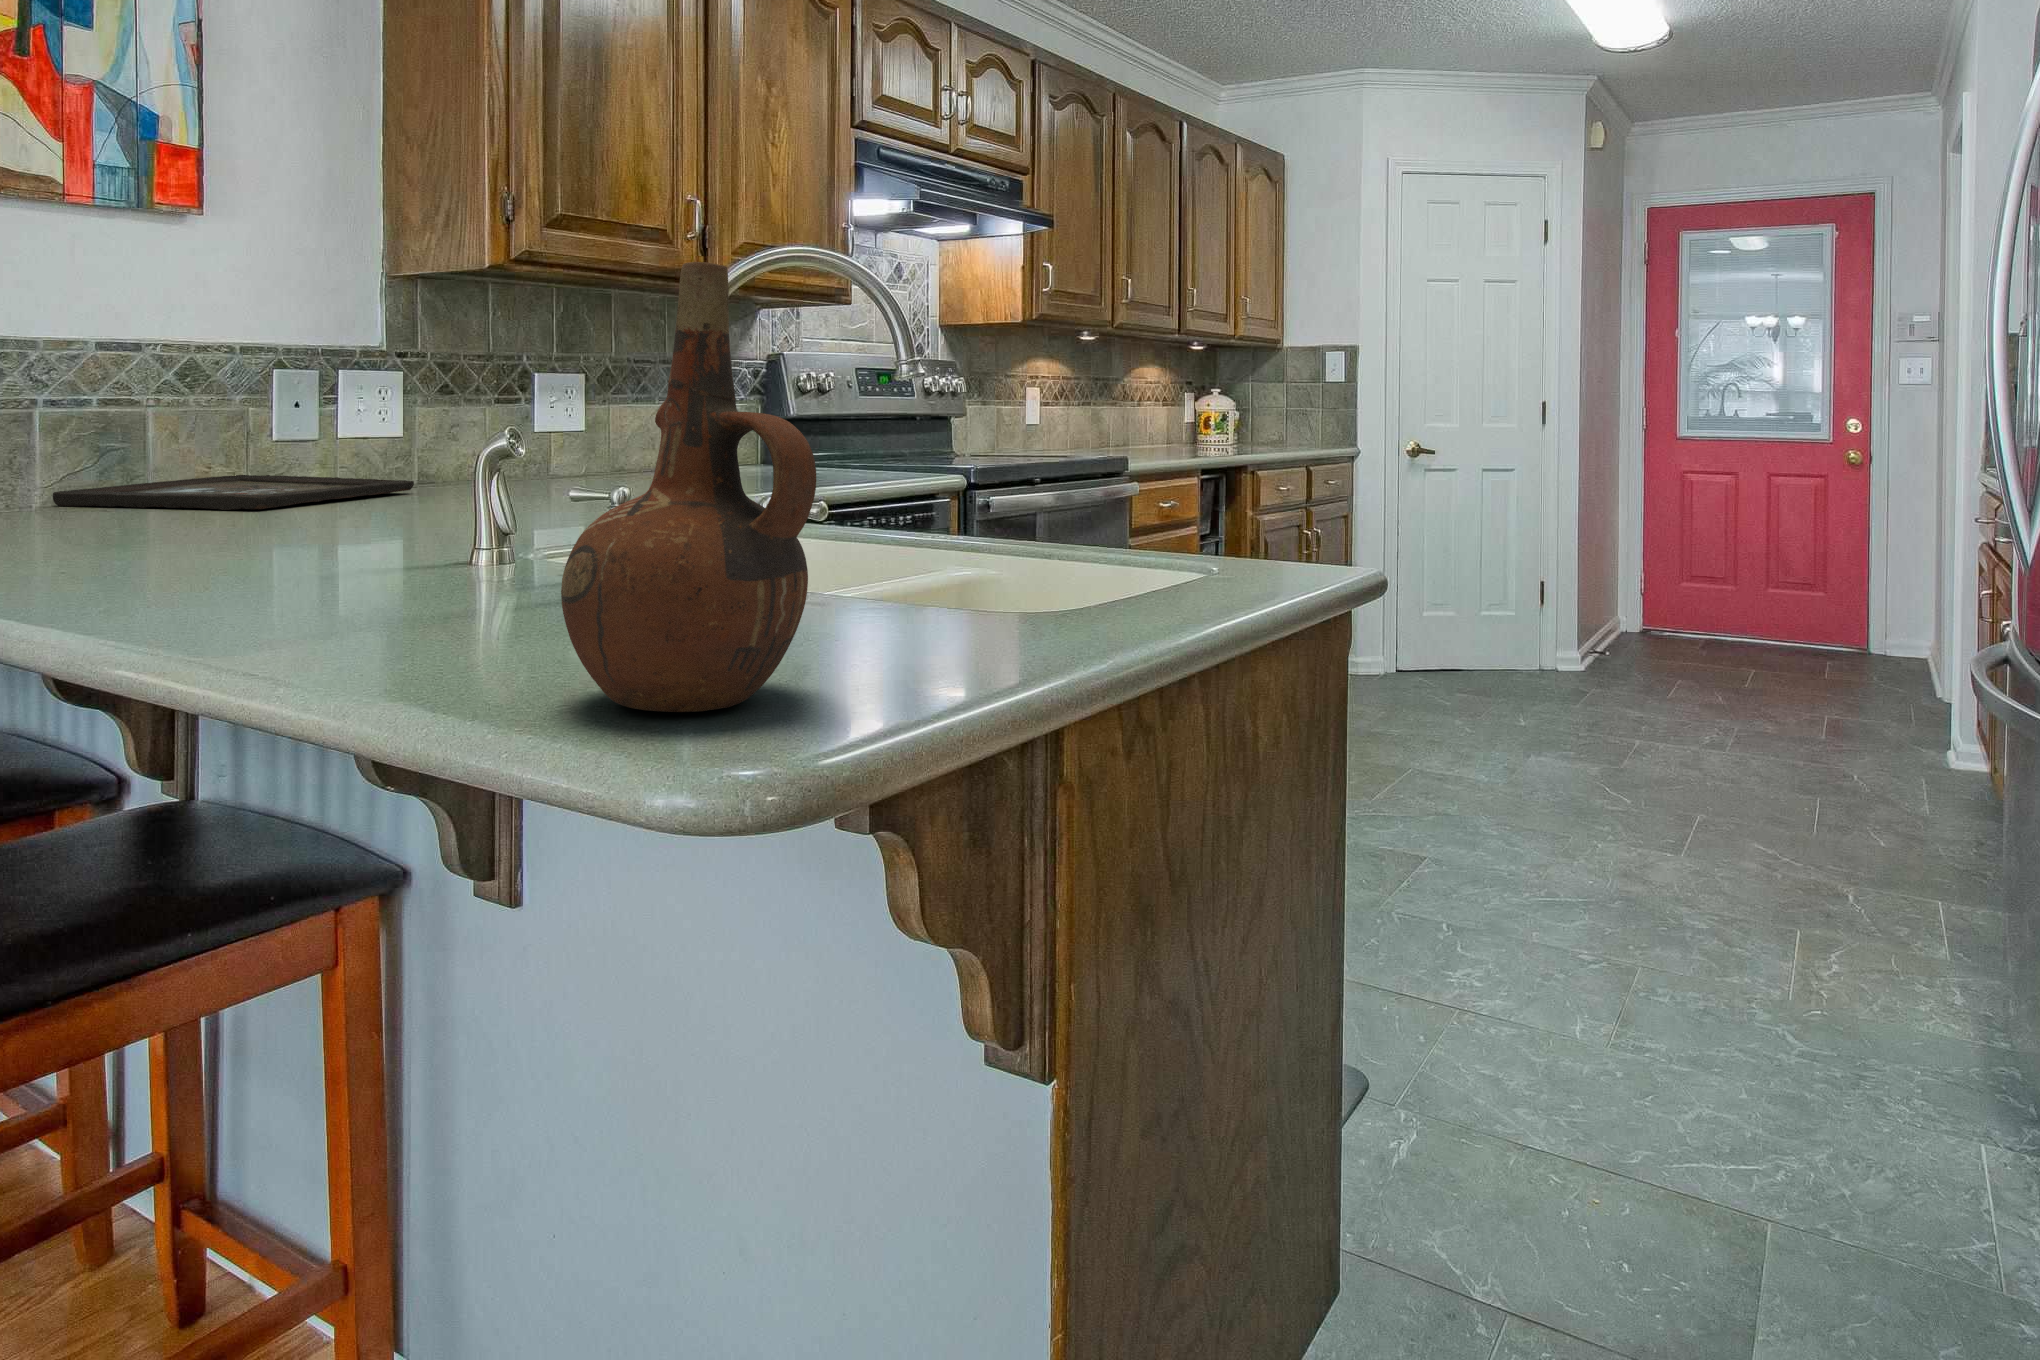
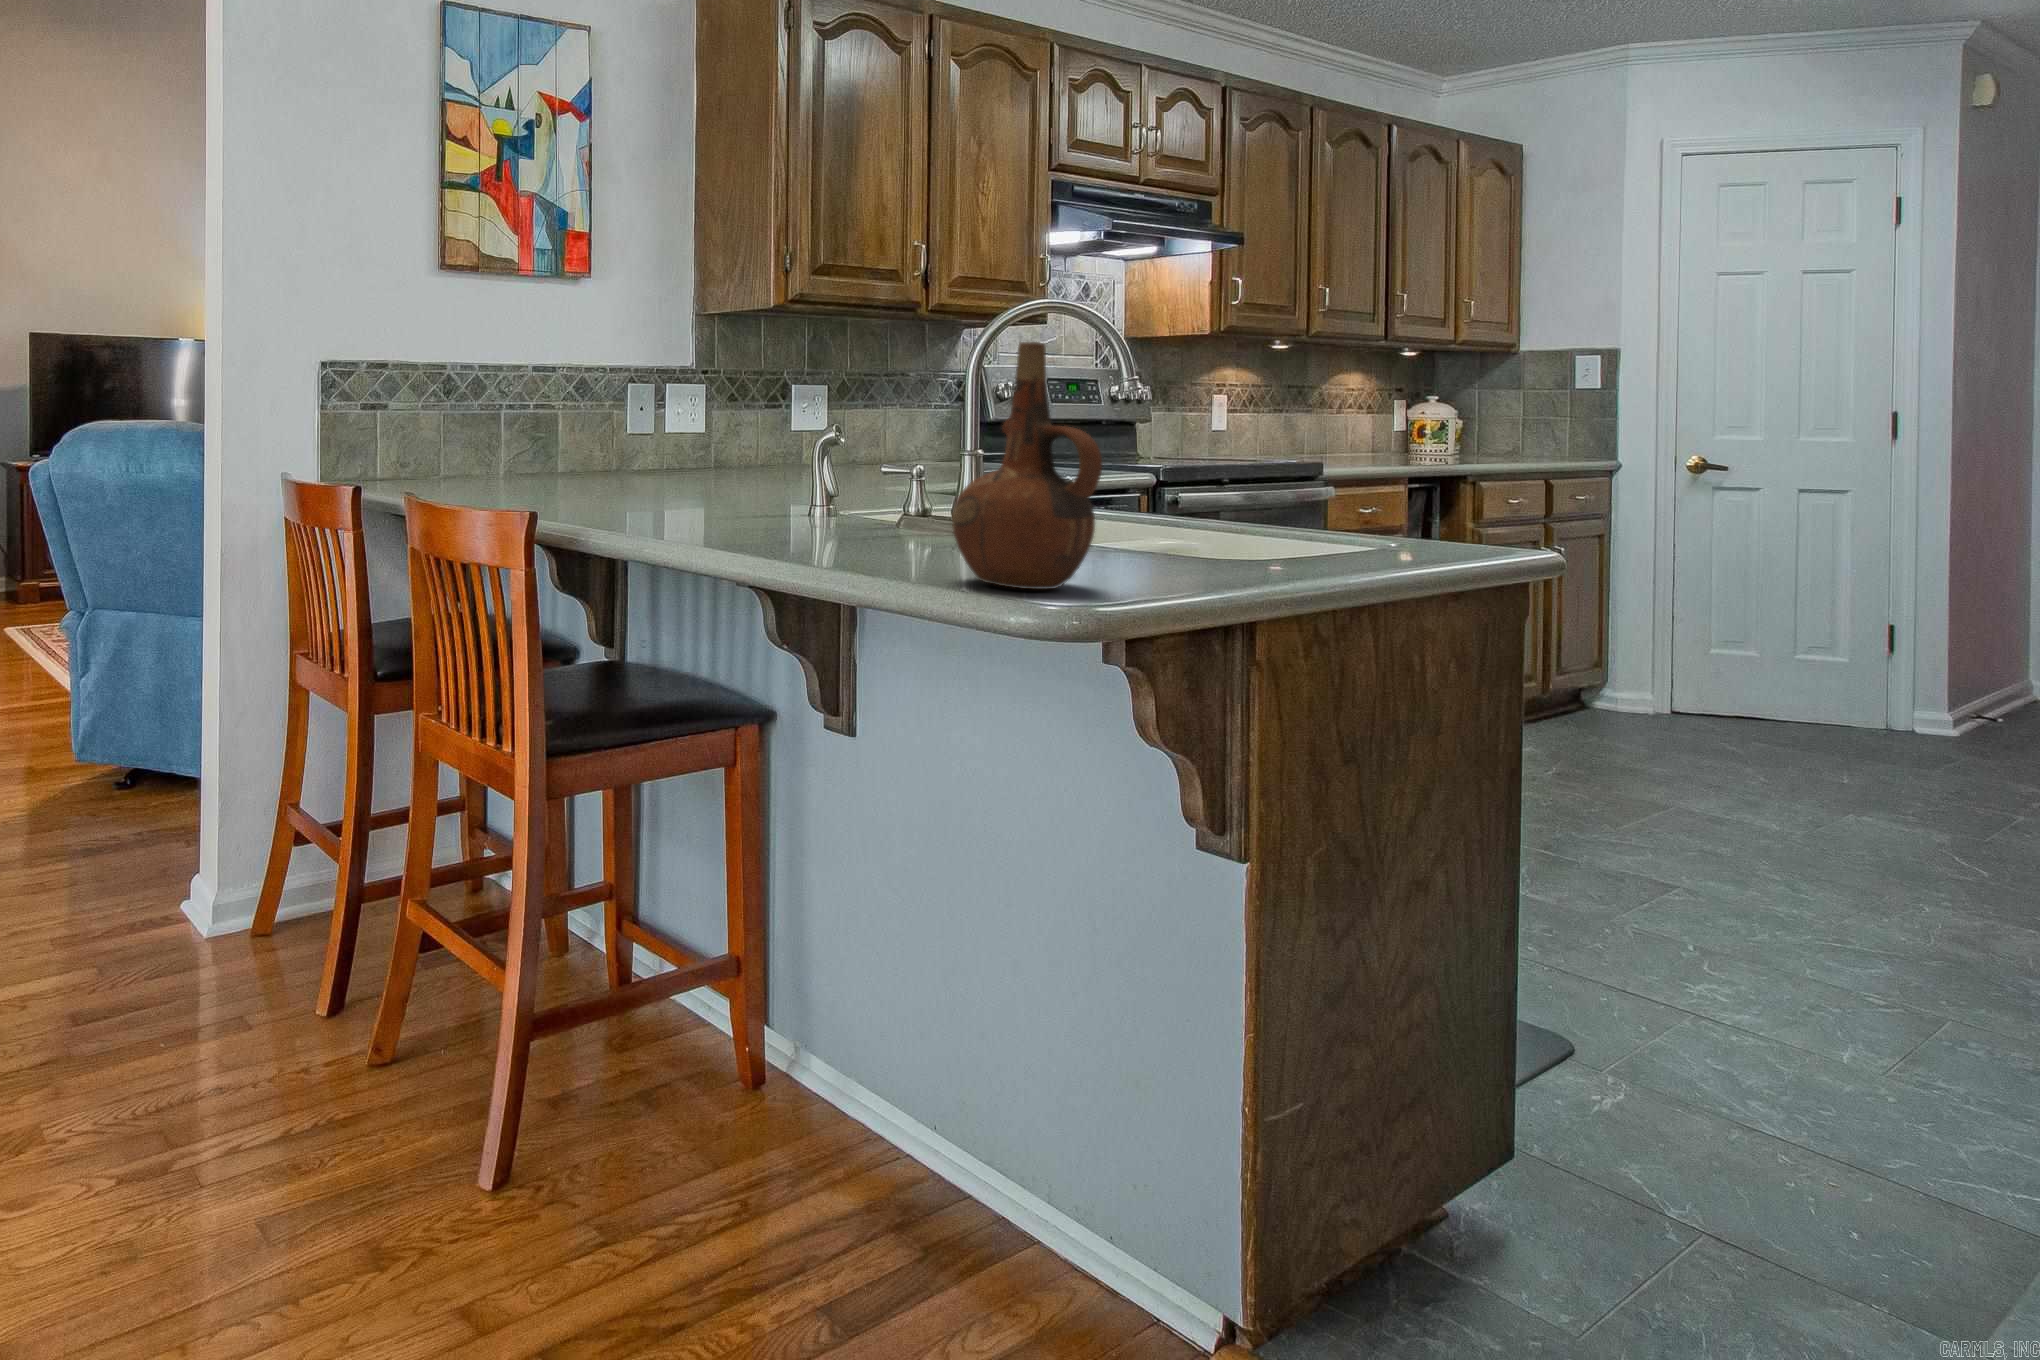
tray: present [53,475,414,510] -> none [507,455,718,478]

